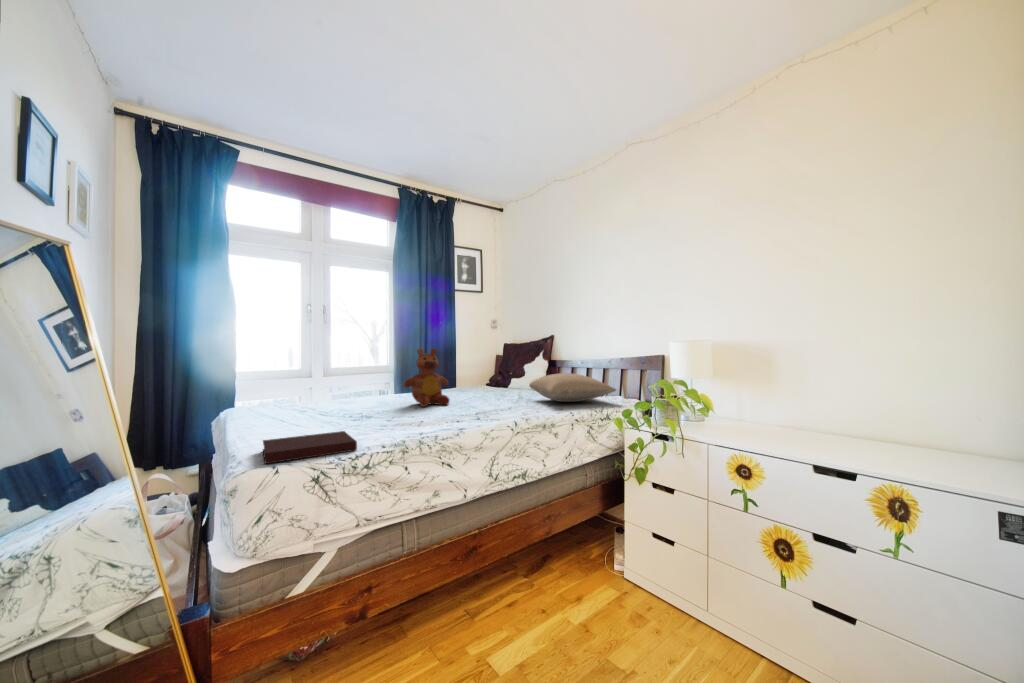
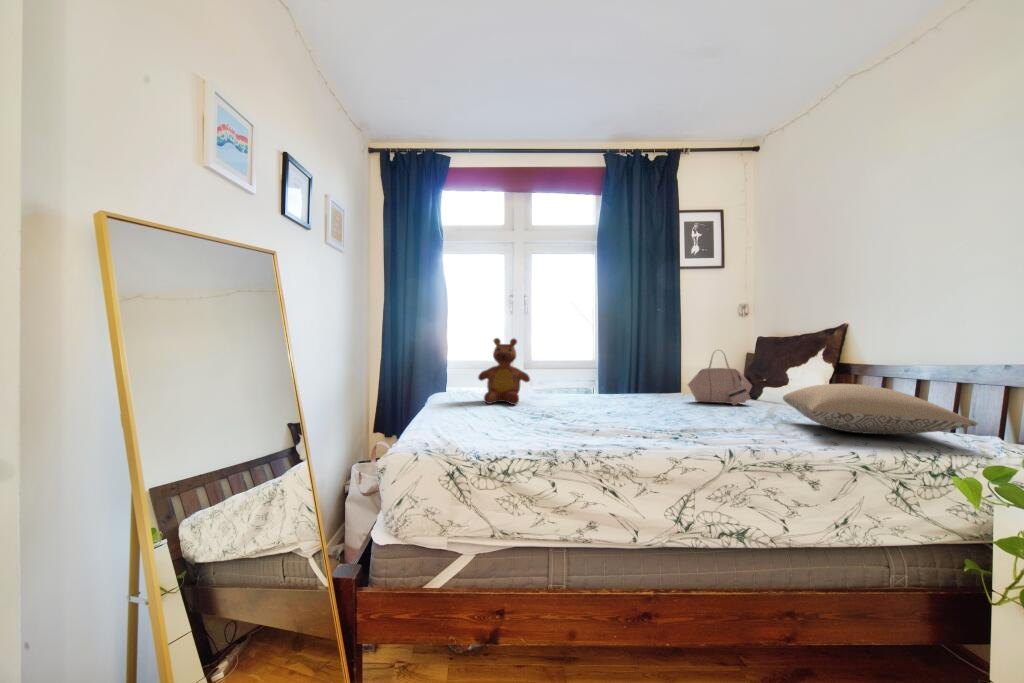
teddy bear: present [404,349,450,407] -> present [478,338,530,405]
handbag: none [465,354,506,394] -> present [688,355,752,405]
notebook: present [263,431,357,464] -> none [414,424,502,451]

